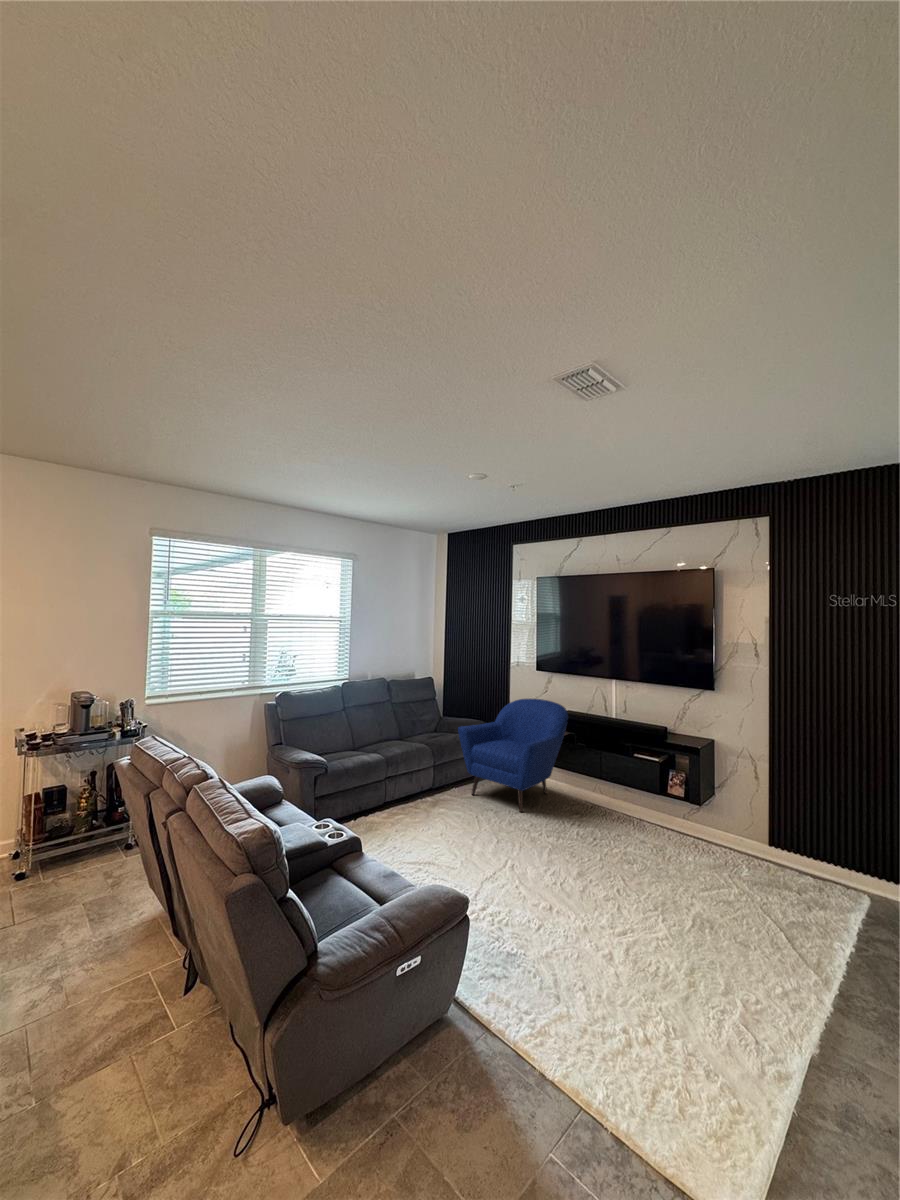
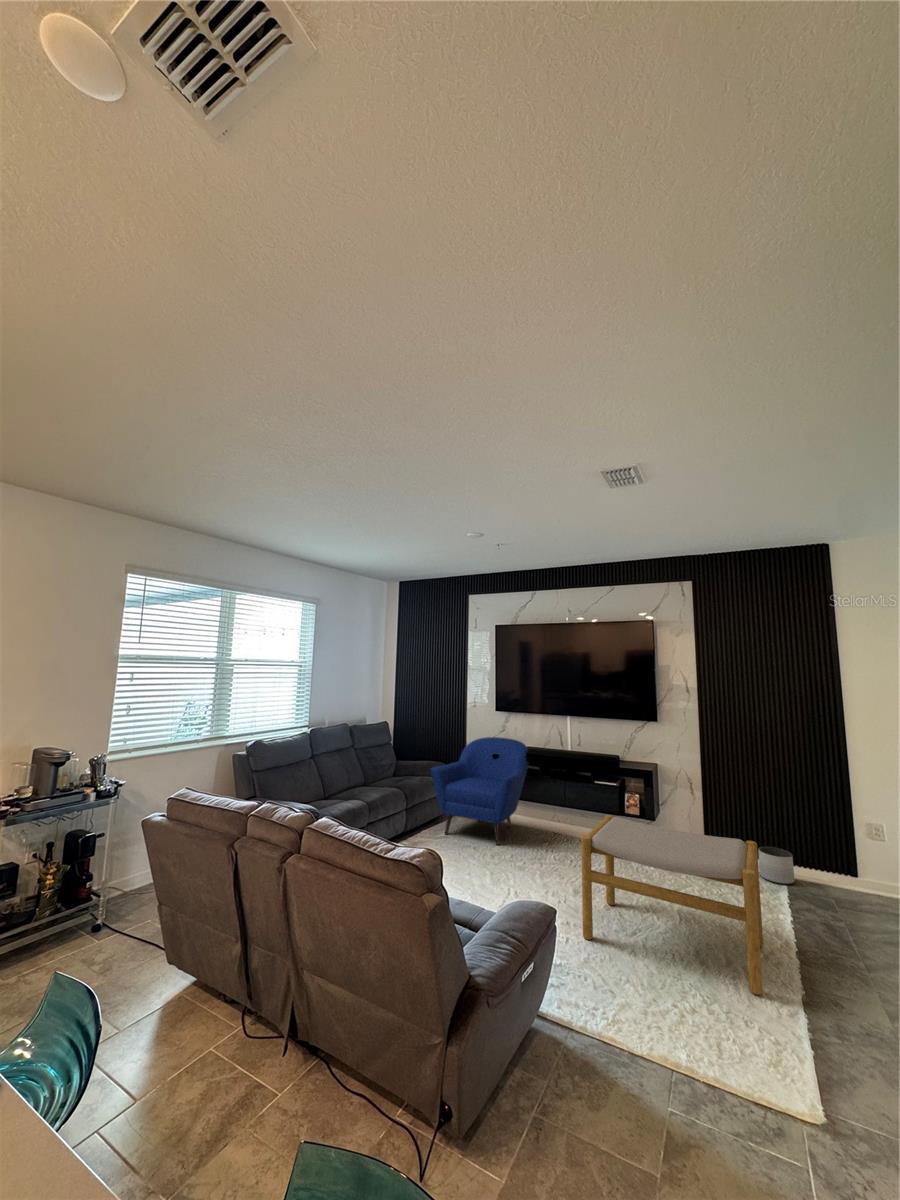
footstool: none [559,795,789,1040] -> present [581,815,763,995]
planter: none [833,852,881,902] -> present [758,847,795,884]

